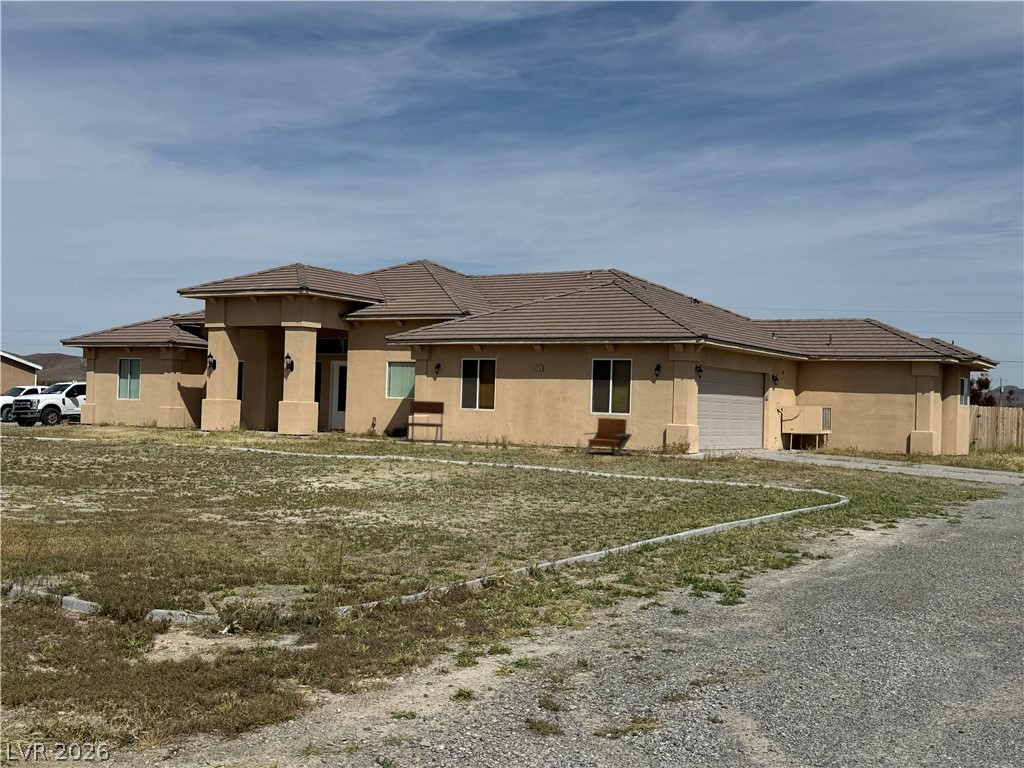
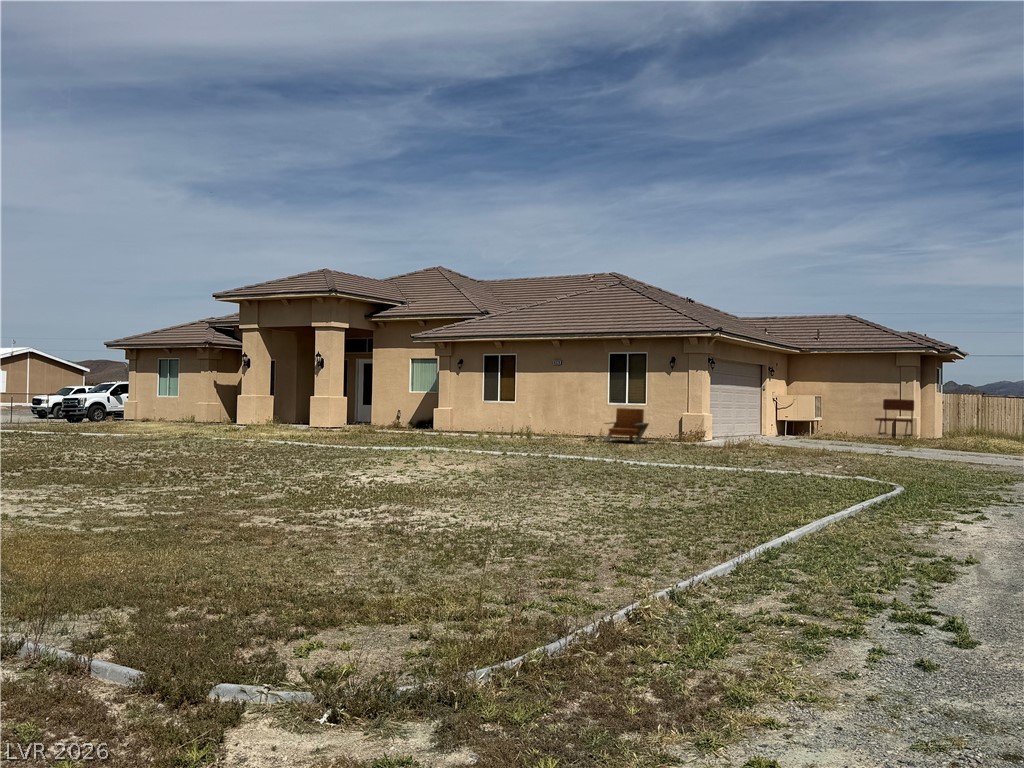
bench: present [403,401,444,443] -> present [875,399,914,436]

